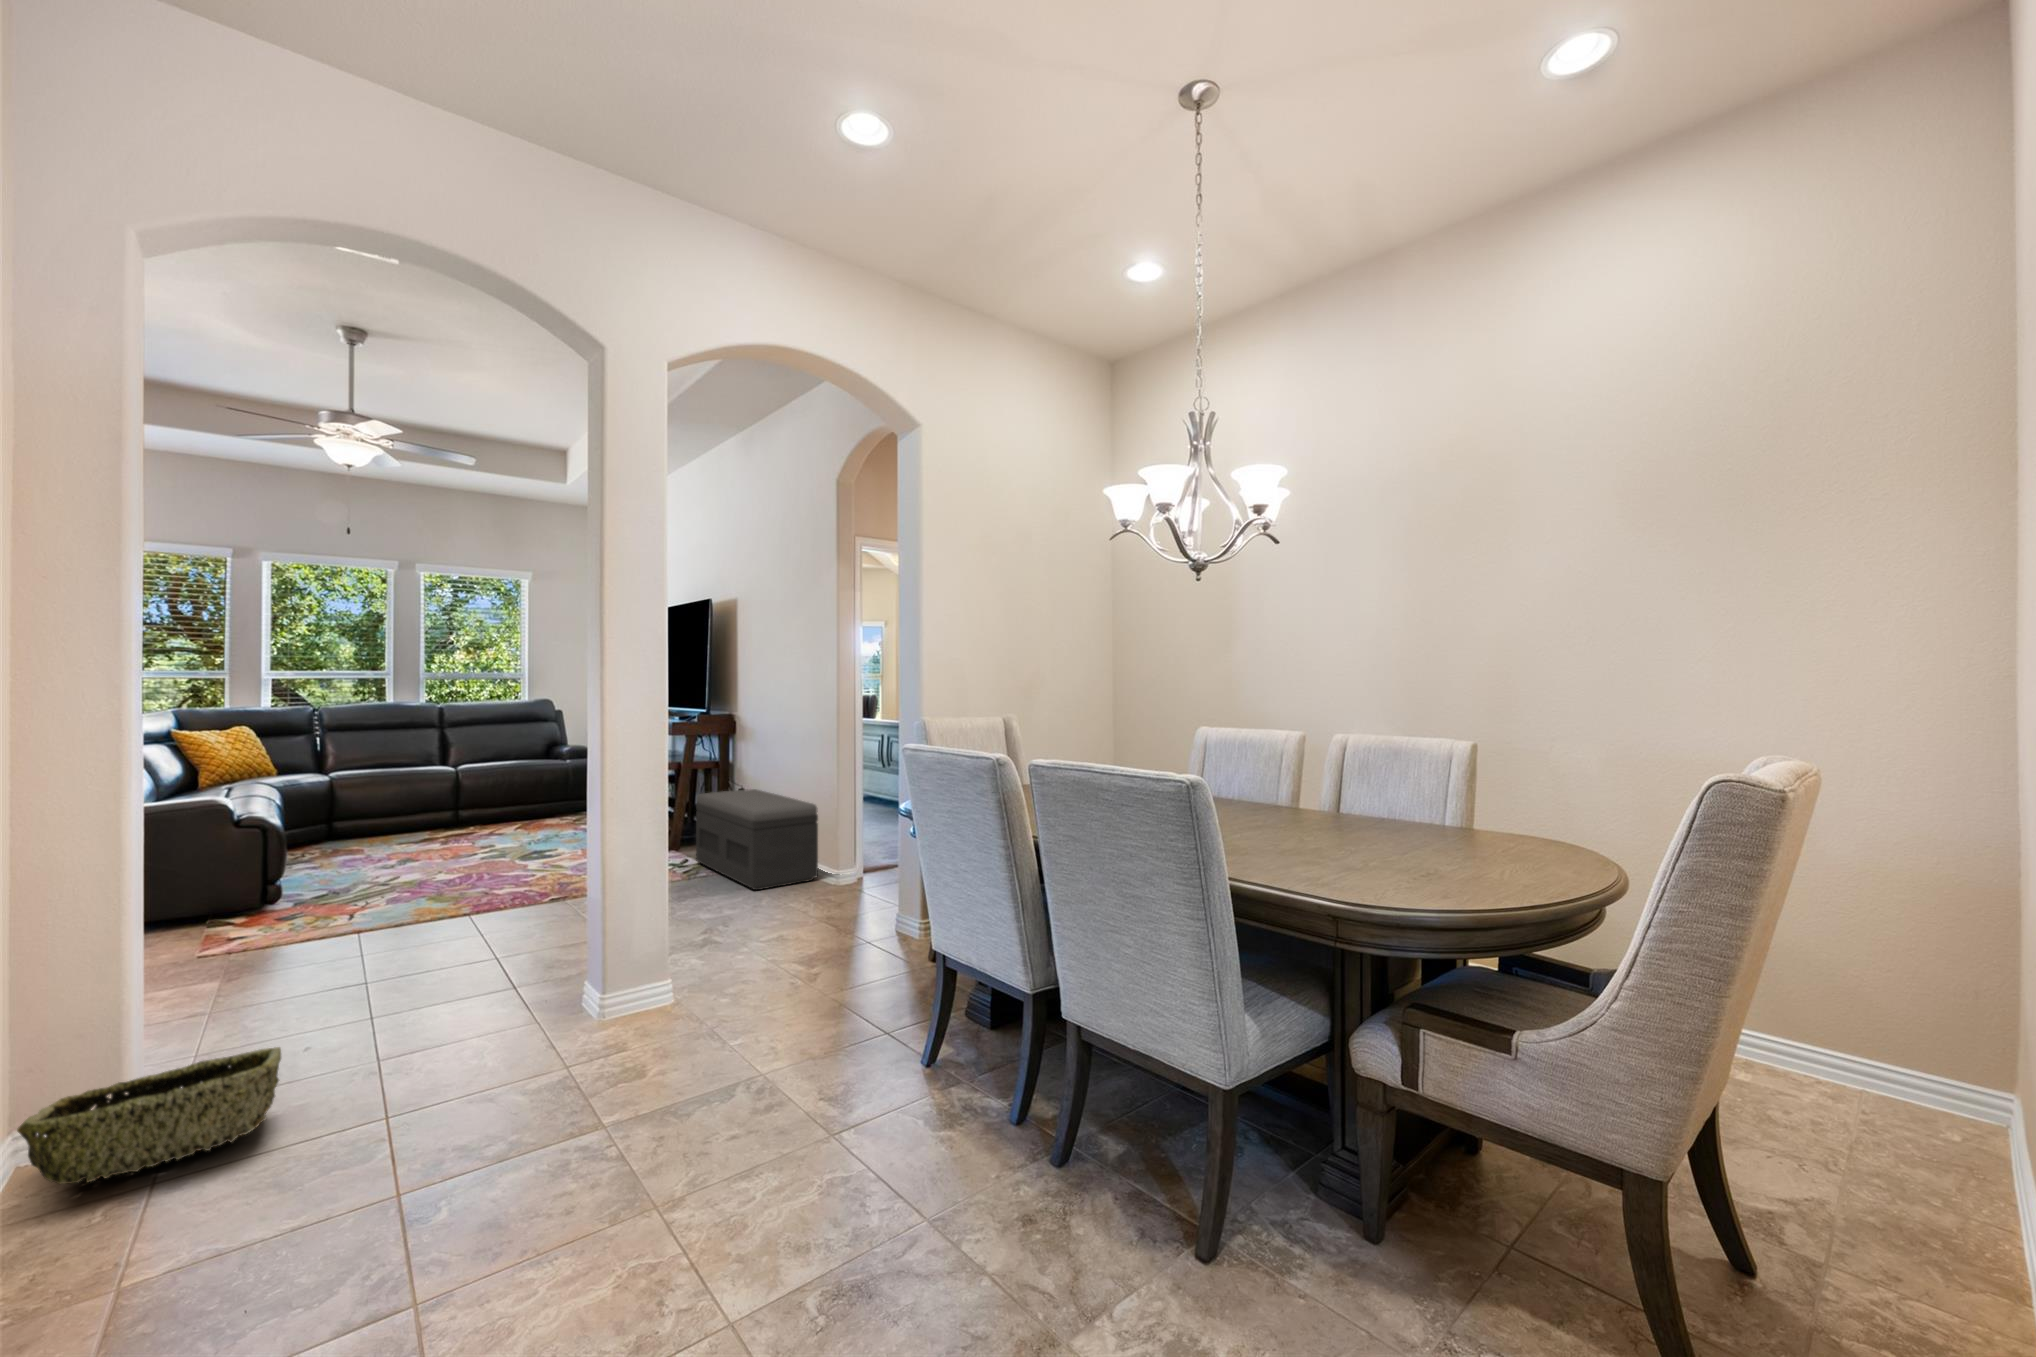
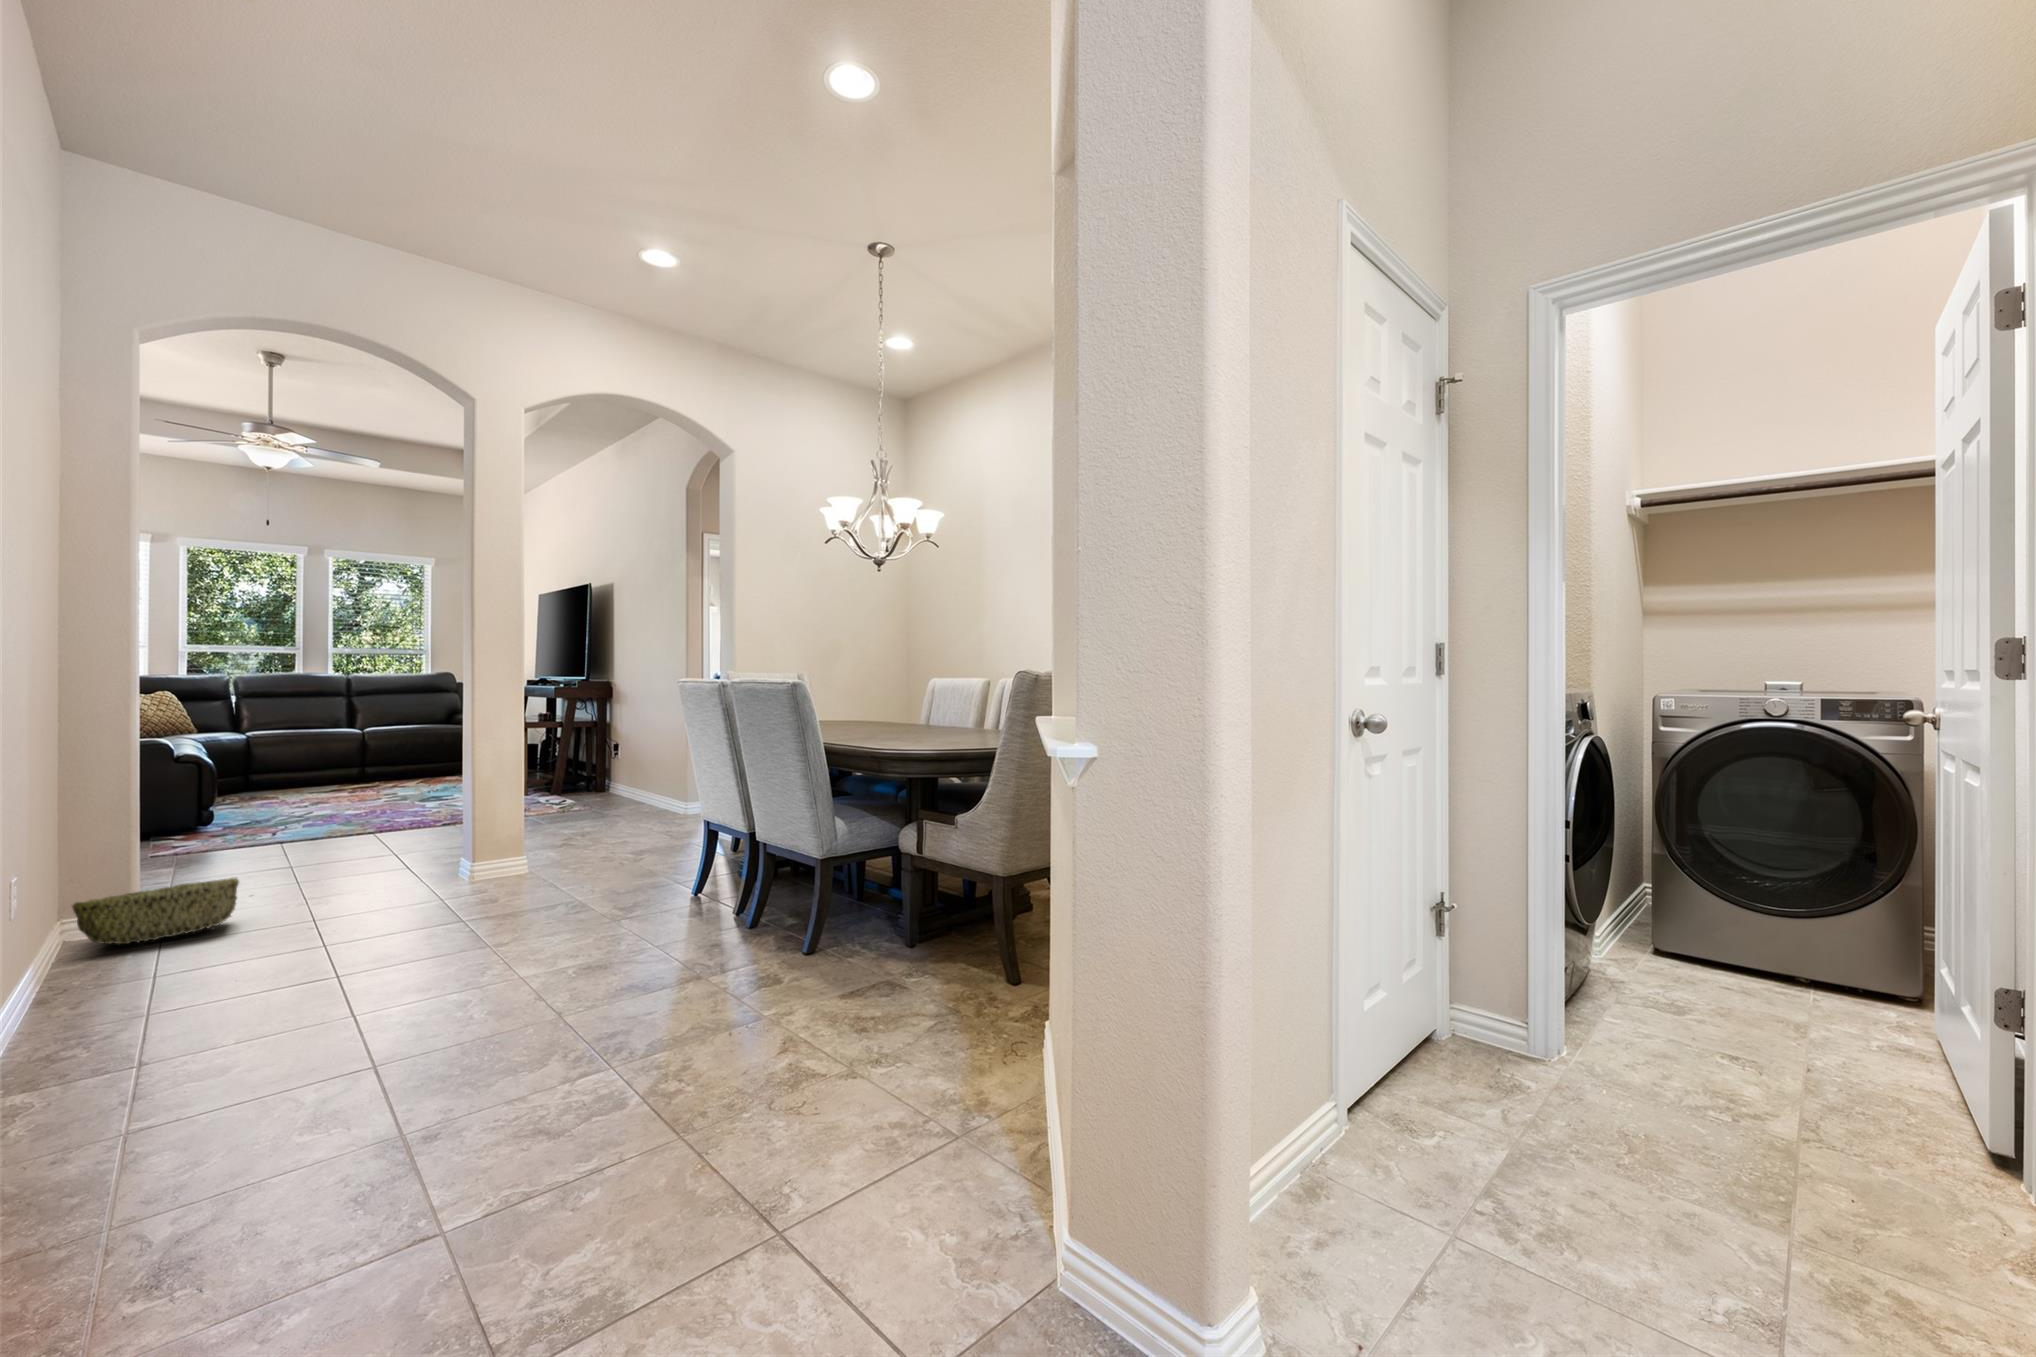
storage bench: present [696,789,818,890] -> none [573,743,672,818]

